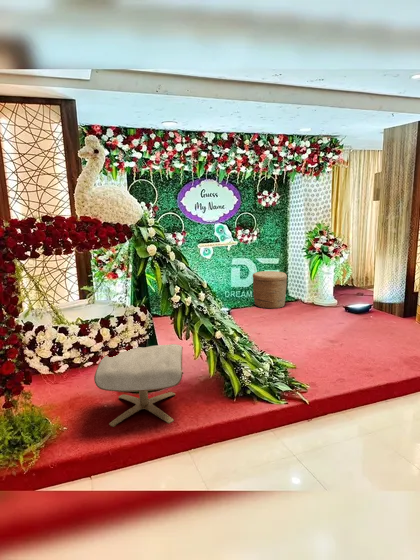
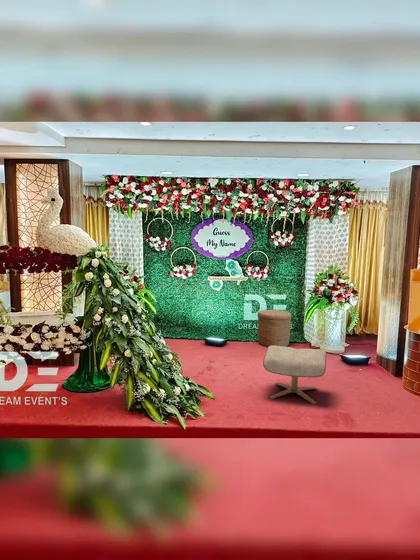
ottoman: present [94,344,183,427] -> present [263,345,326,404]

